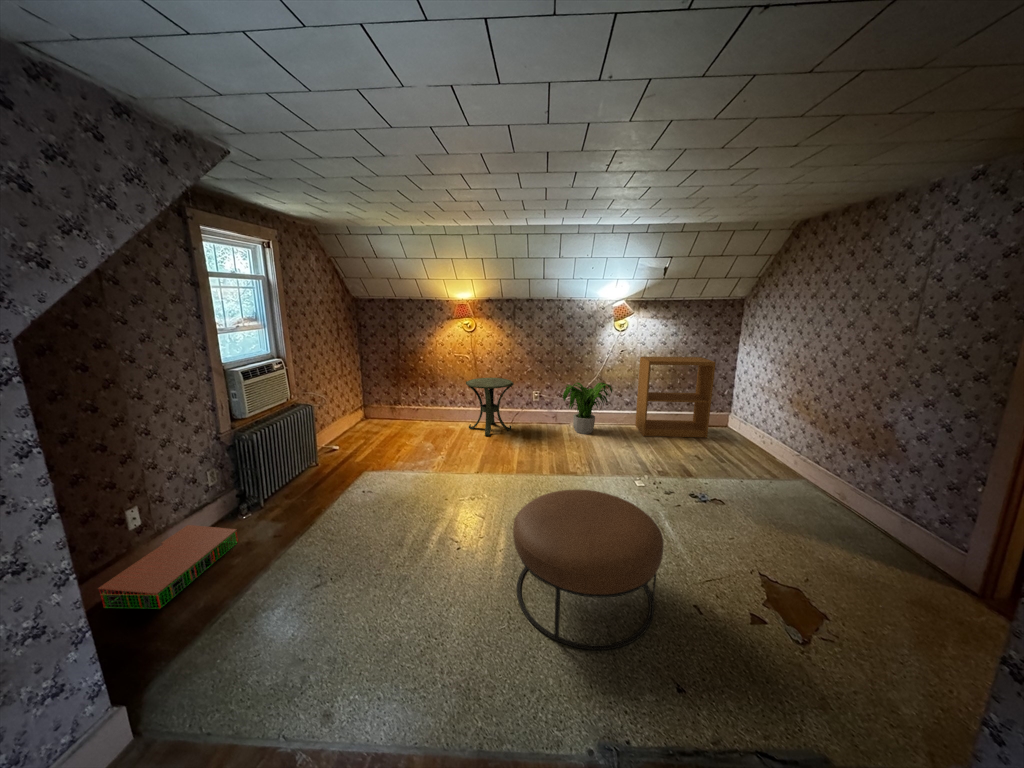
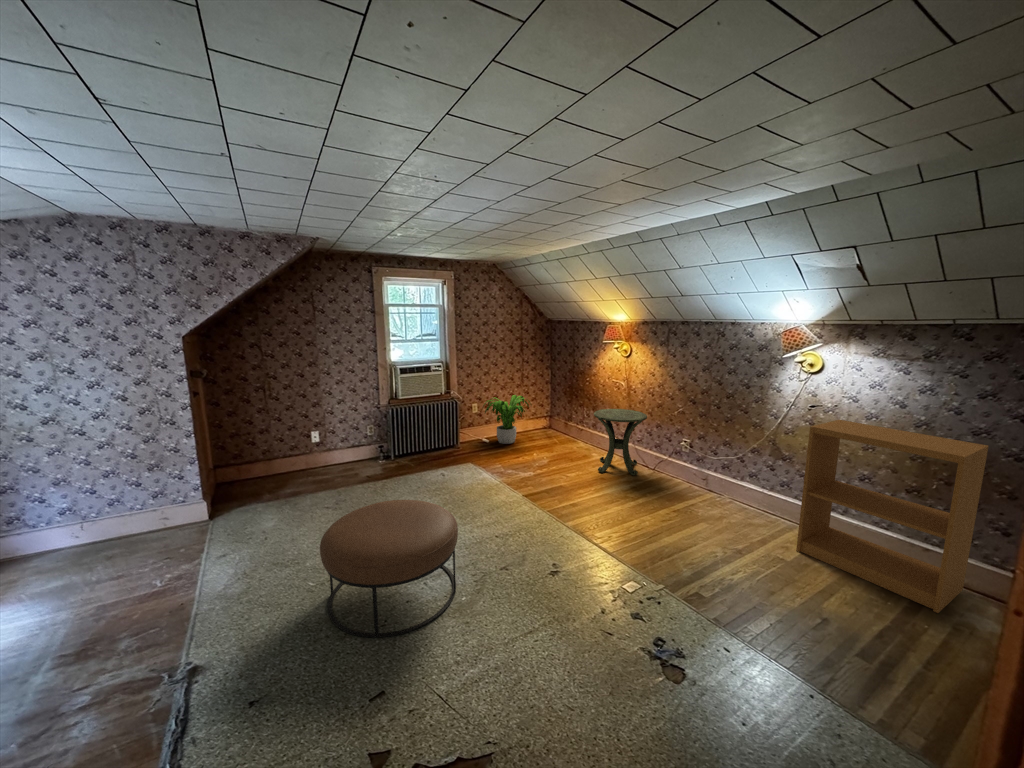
potted plant: present [563,383,612,434] -> present [483,395,530,444]
storage bin: present [98,525,238,608] -> none [303,451,365,480]

